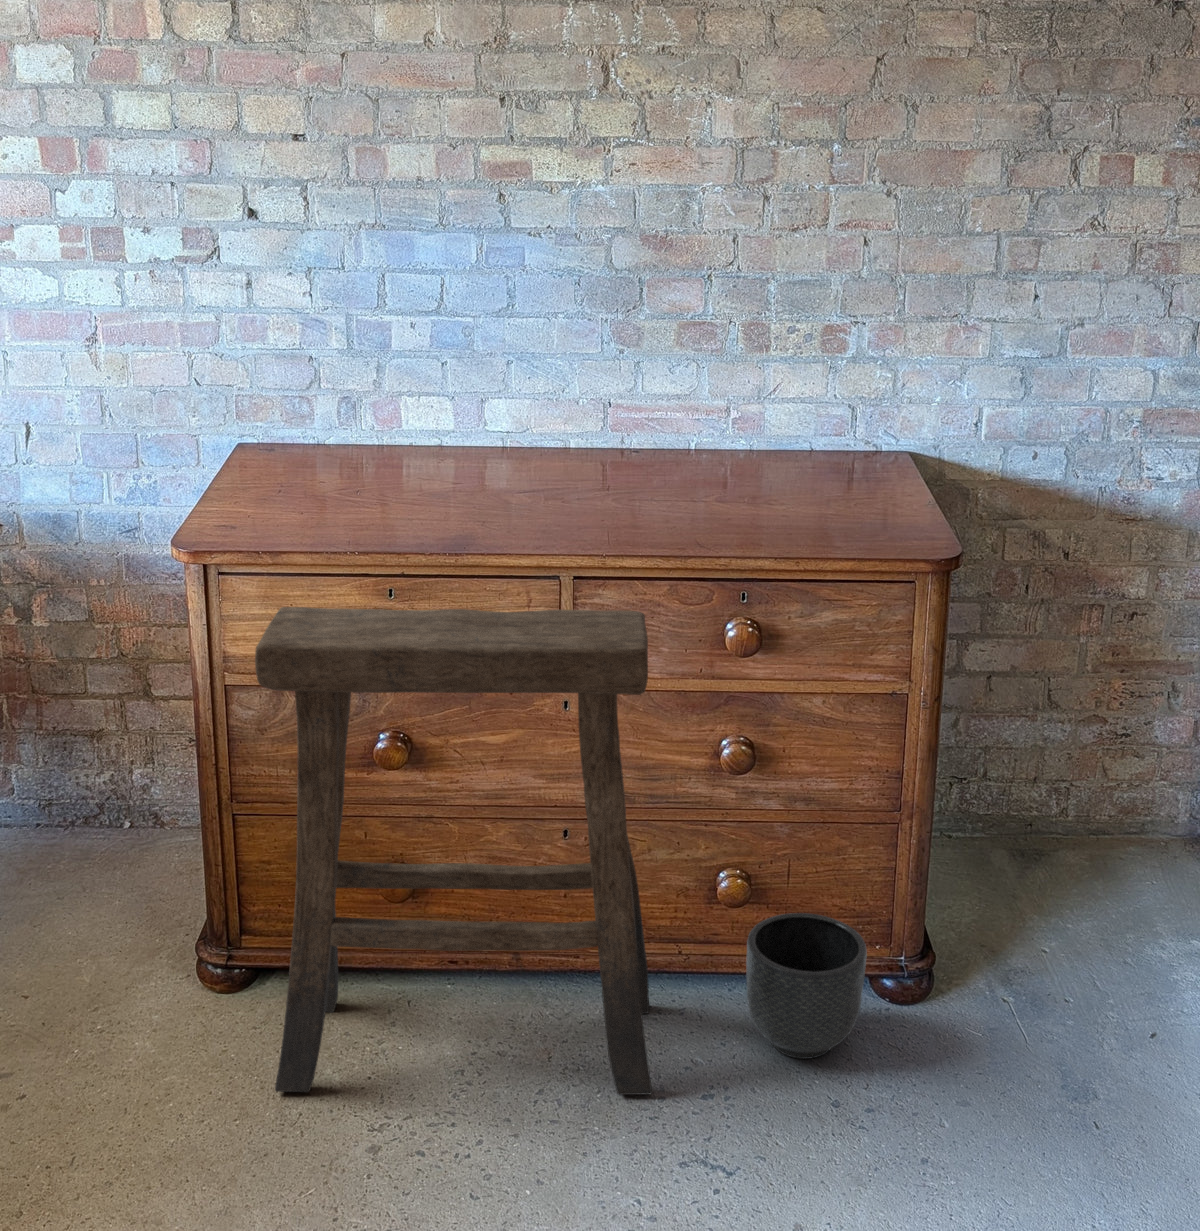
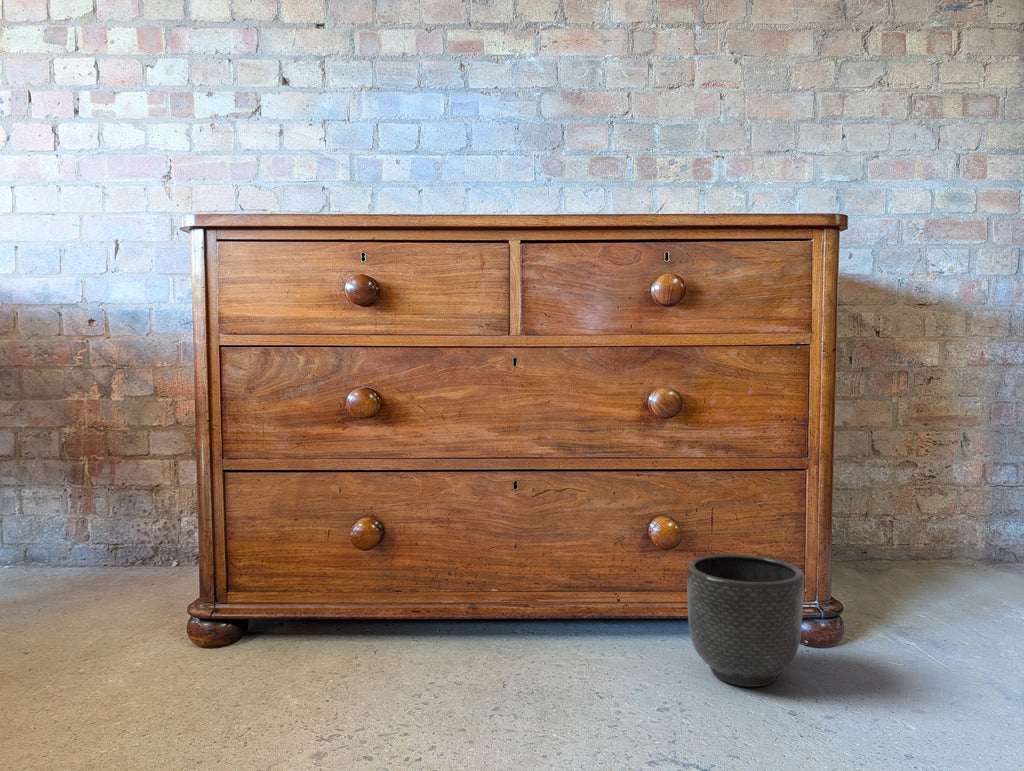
stool: present [255,607,652,1095] -> none [224,237,609,715]

